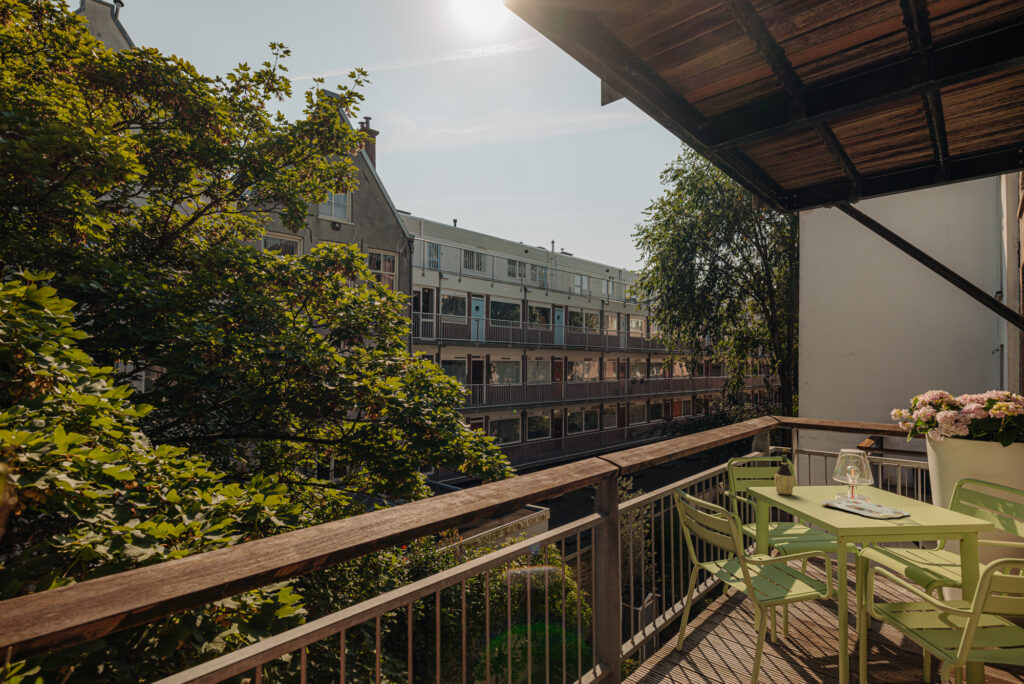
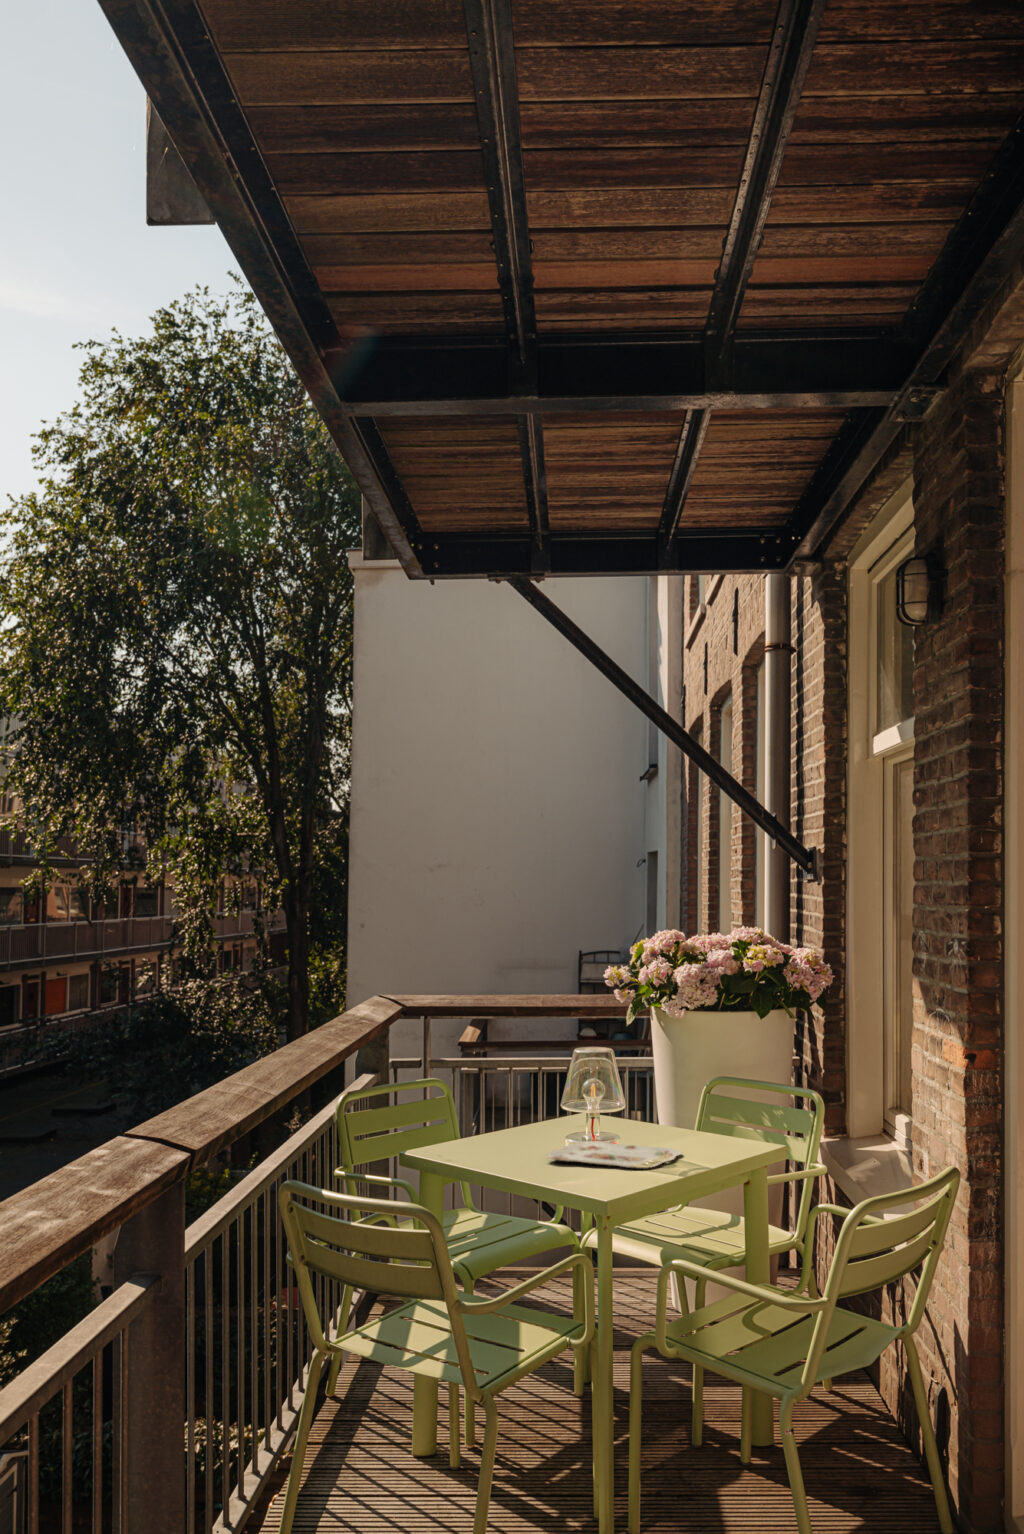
wine bottle: present [774,448,795,495] -> none [452,1060,489,1155]

